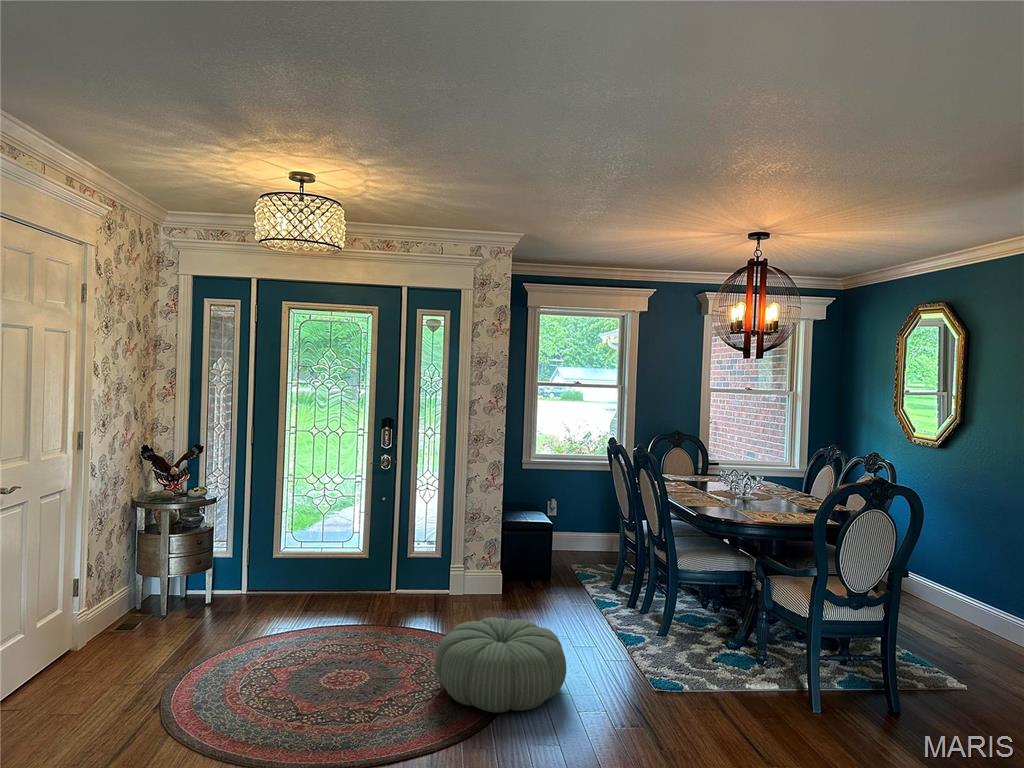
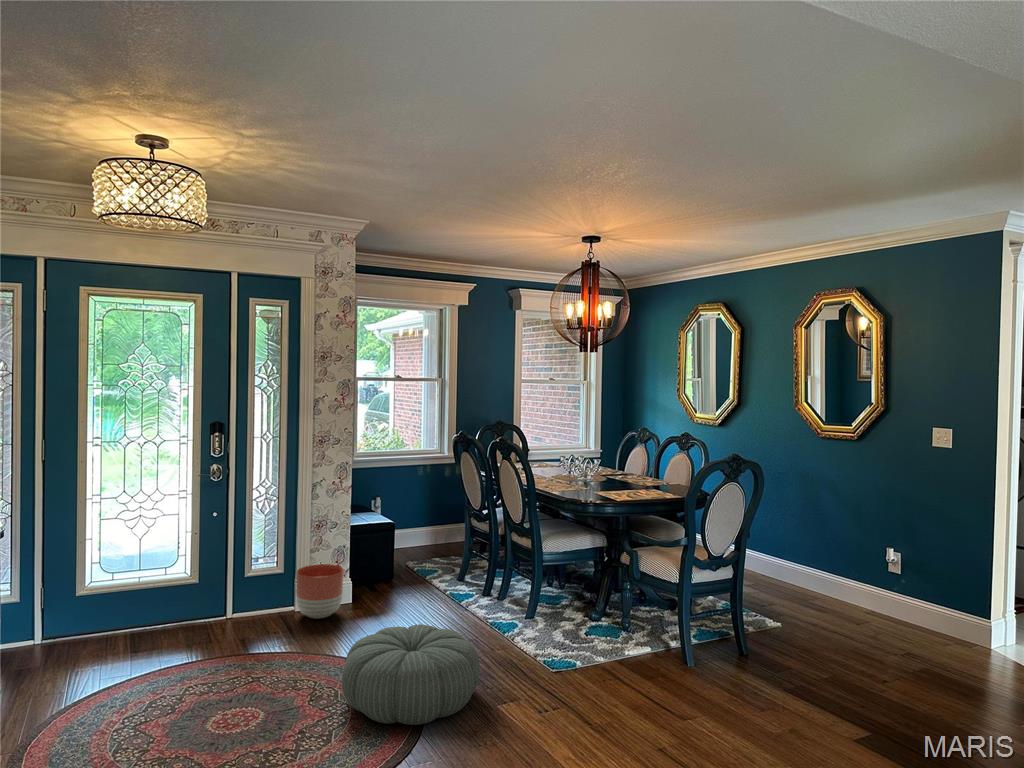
planter: none [447,553,489,603] -> present [296,564,343,618]

